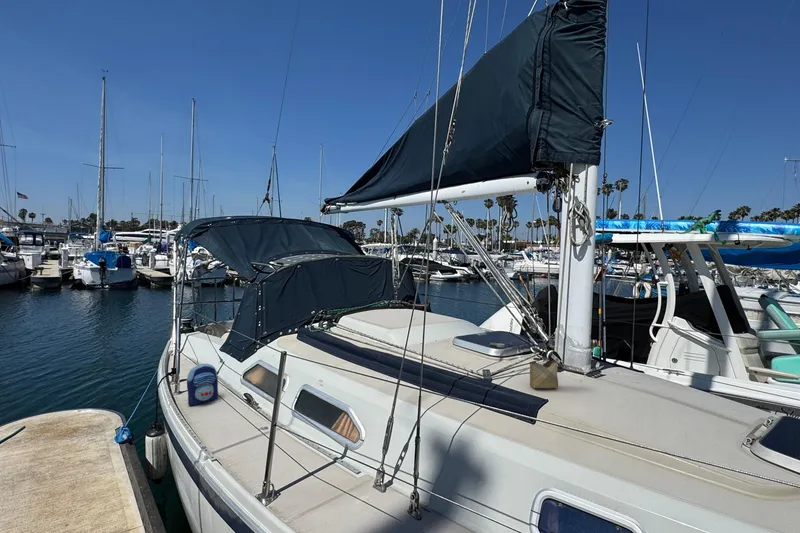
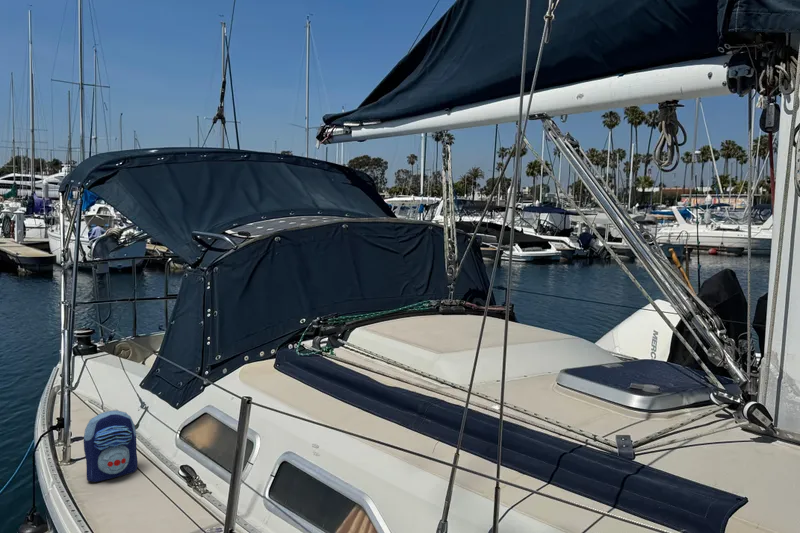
woven basket: present [530,346,558,388] -> none [709,393,767,474]

